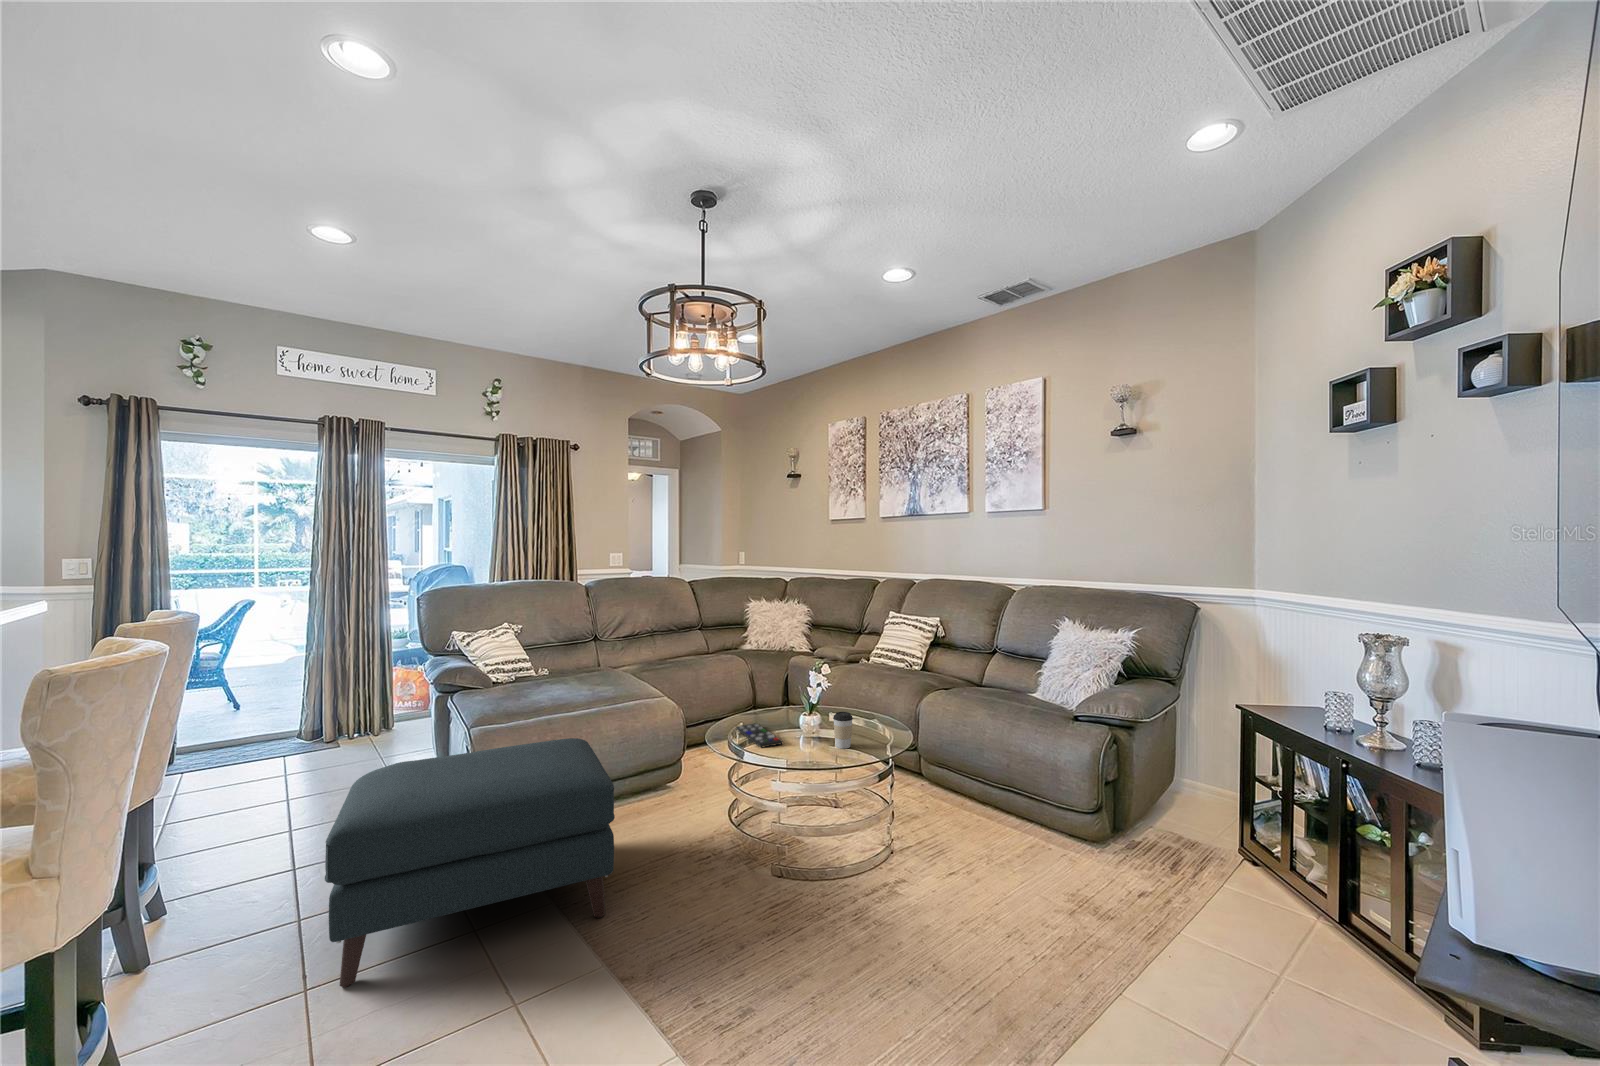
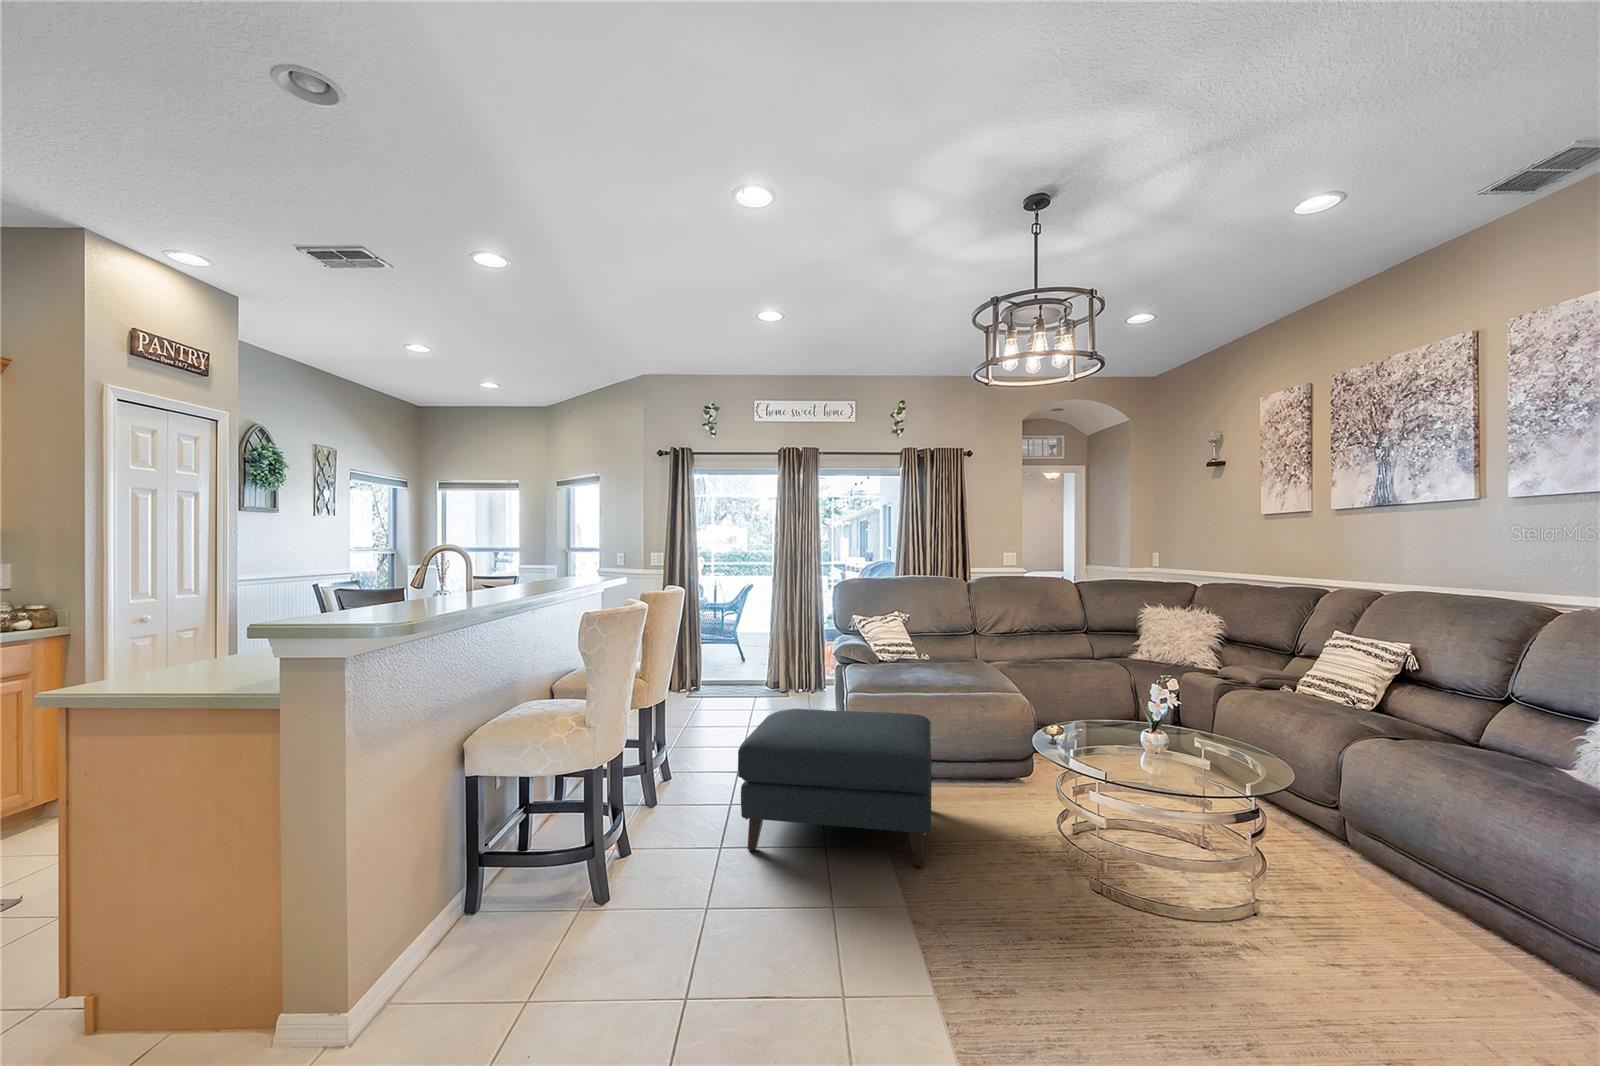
coffee cup: present [833,712,853,748] -> none [1183,739,1210,781]
remote control: present [736,724,783,747] -> none [1078,734,1121,761]

